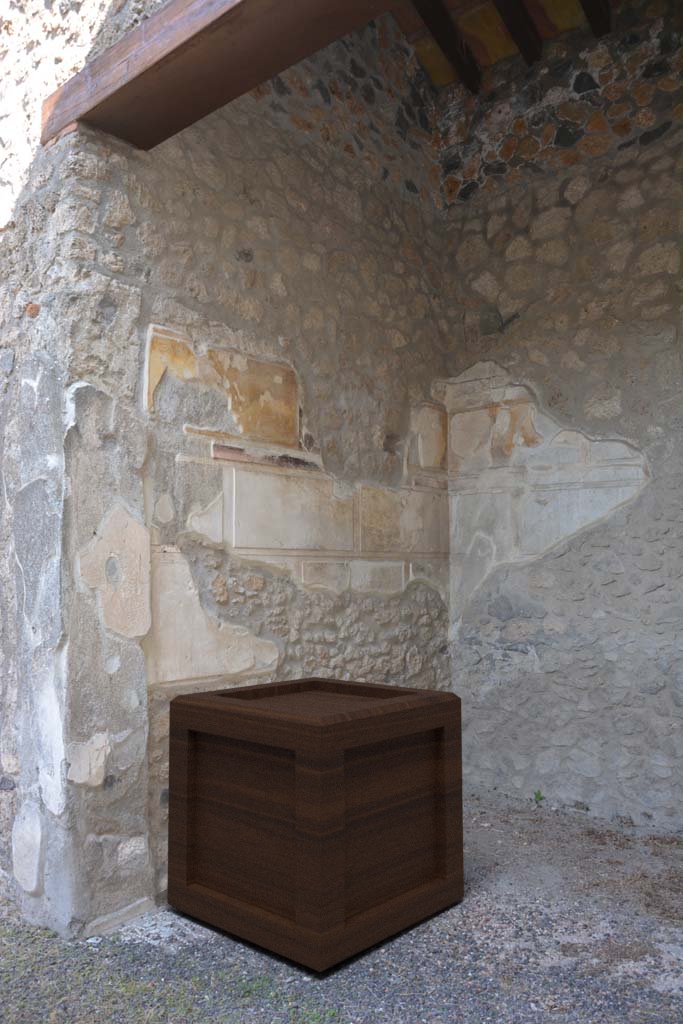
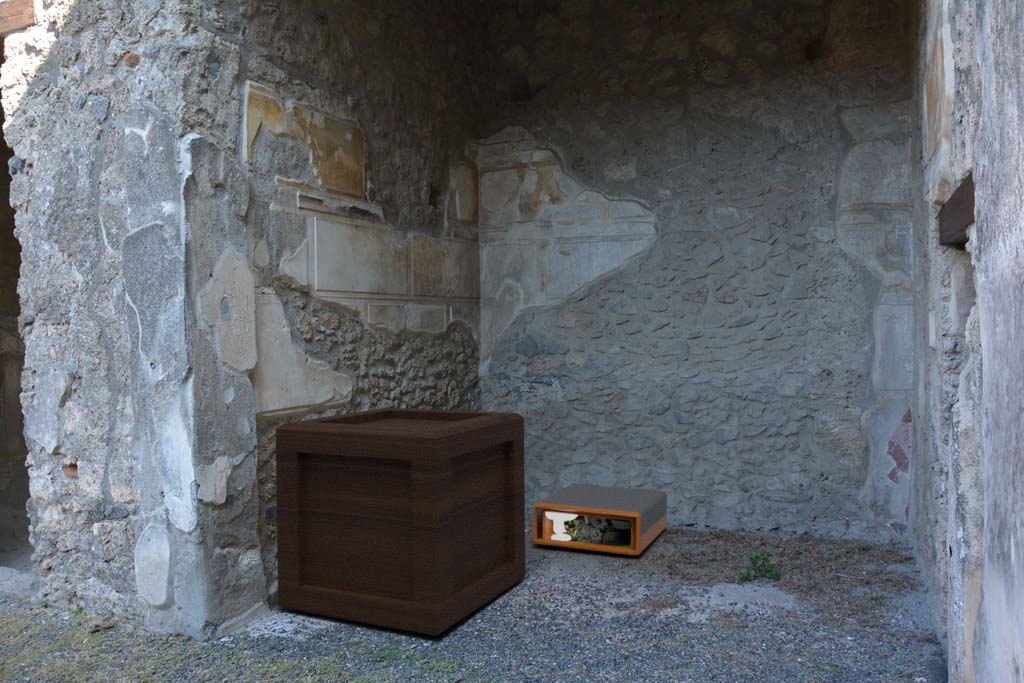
storage box: none [491,775,674,882] -> present [533,484,667,555]

